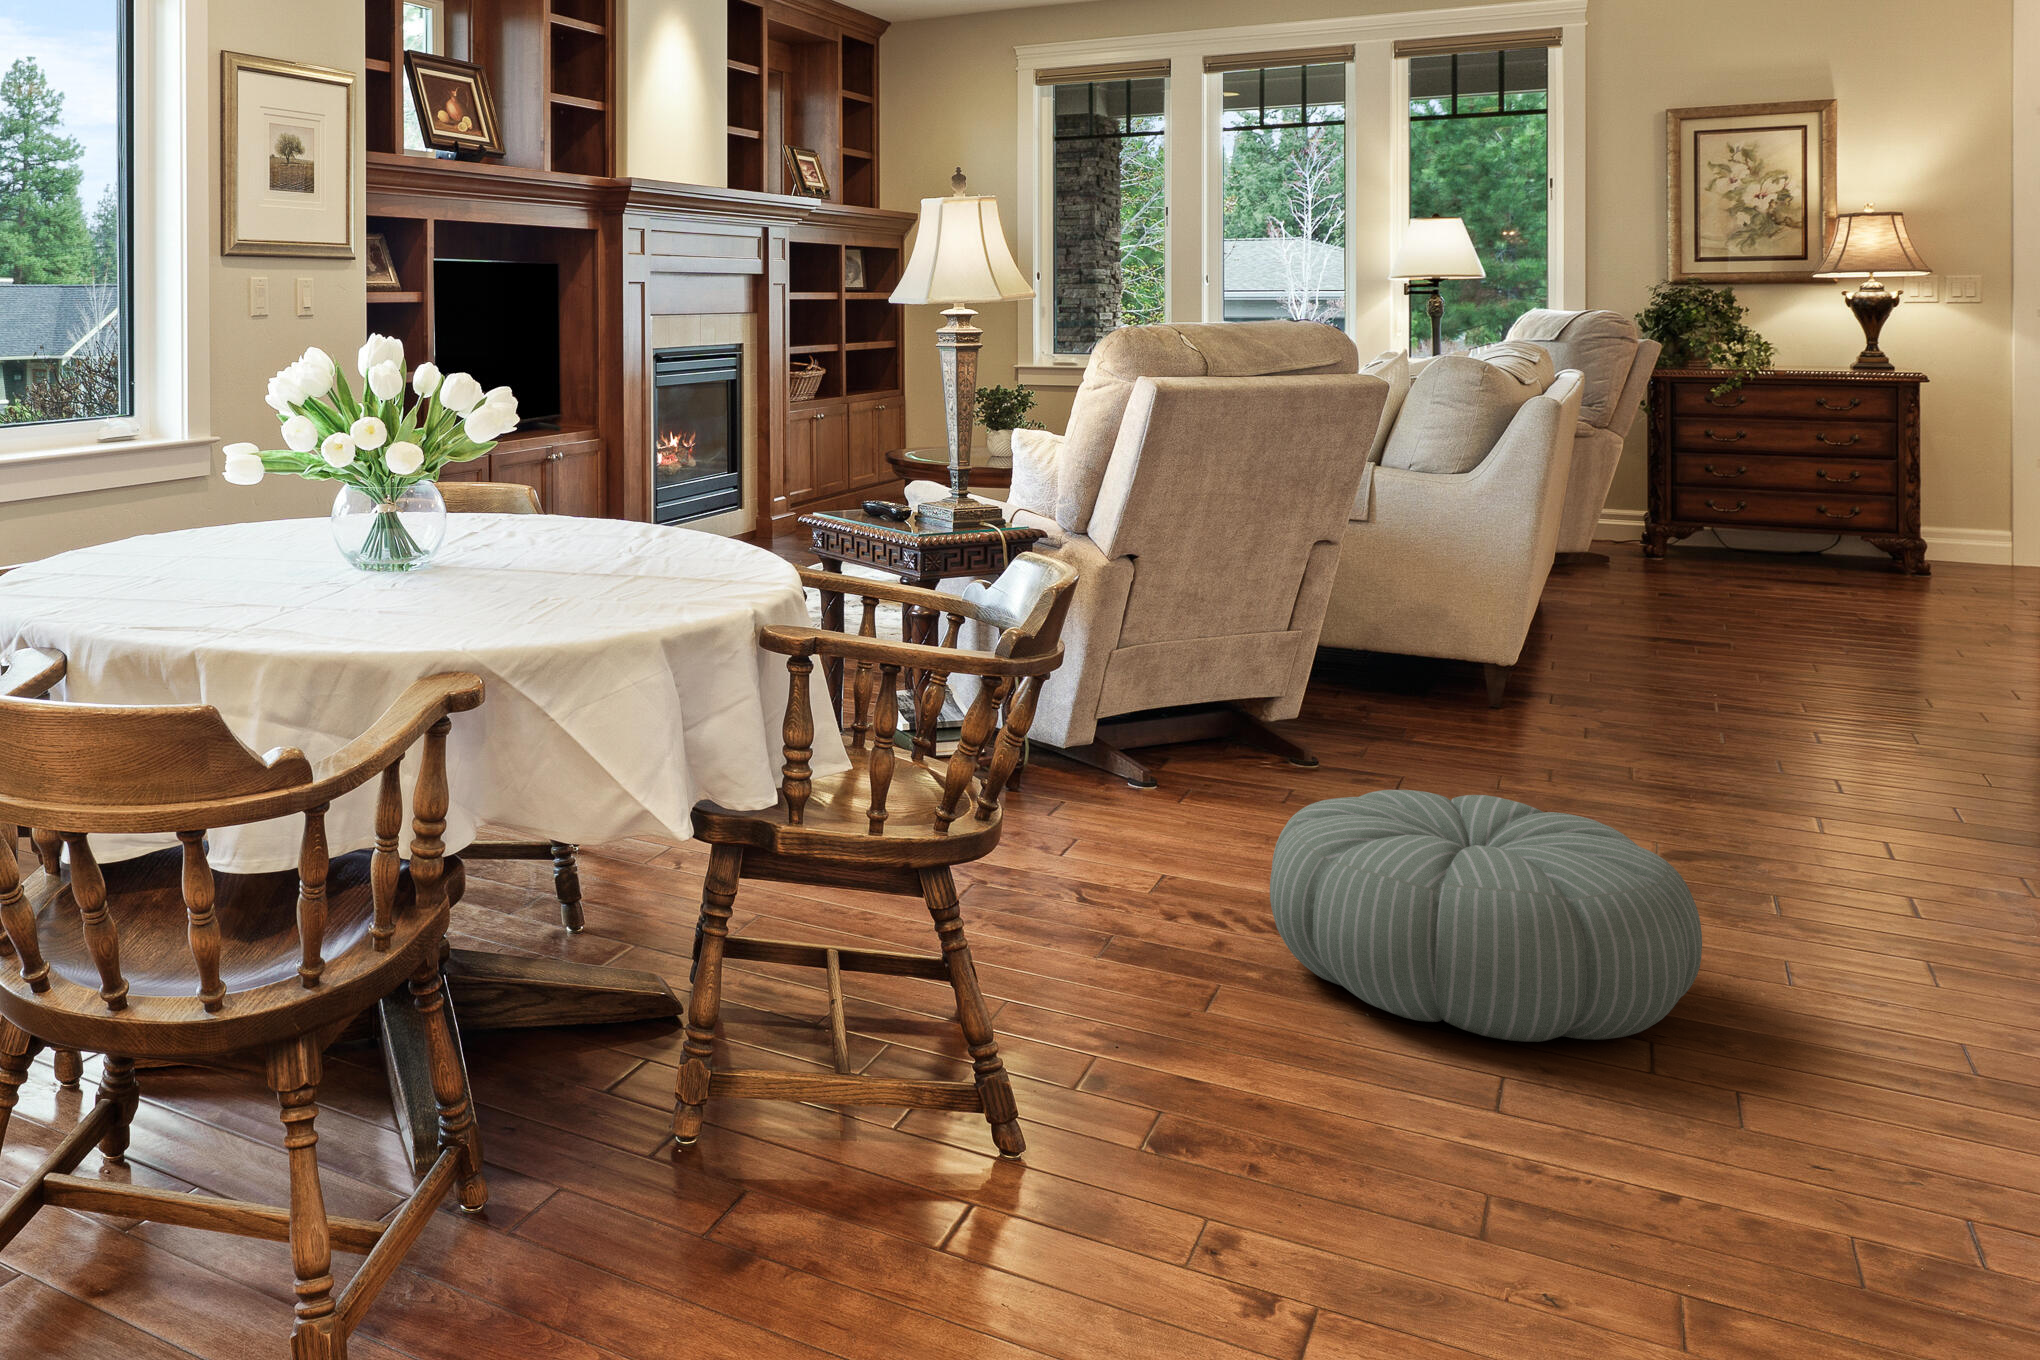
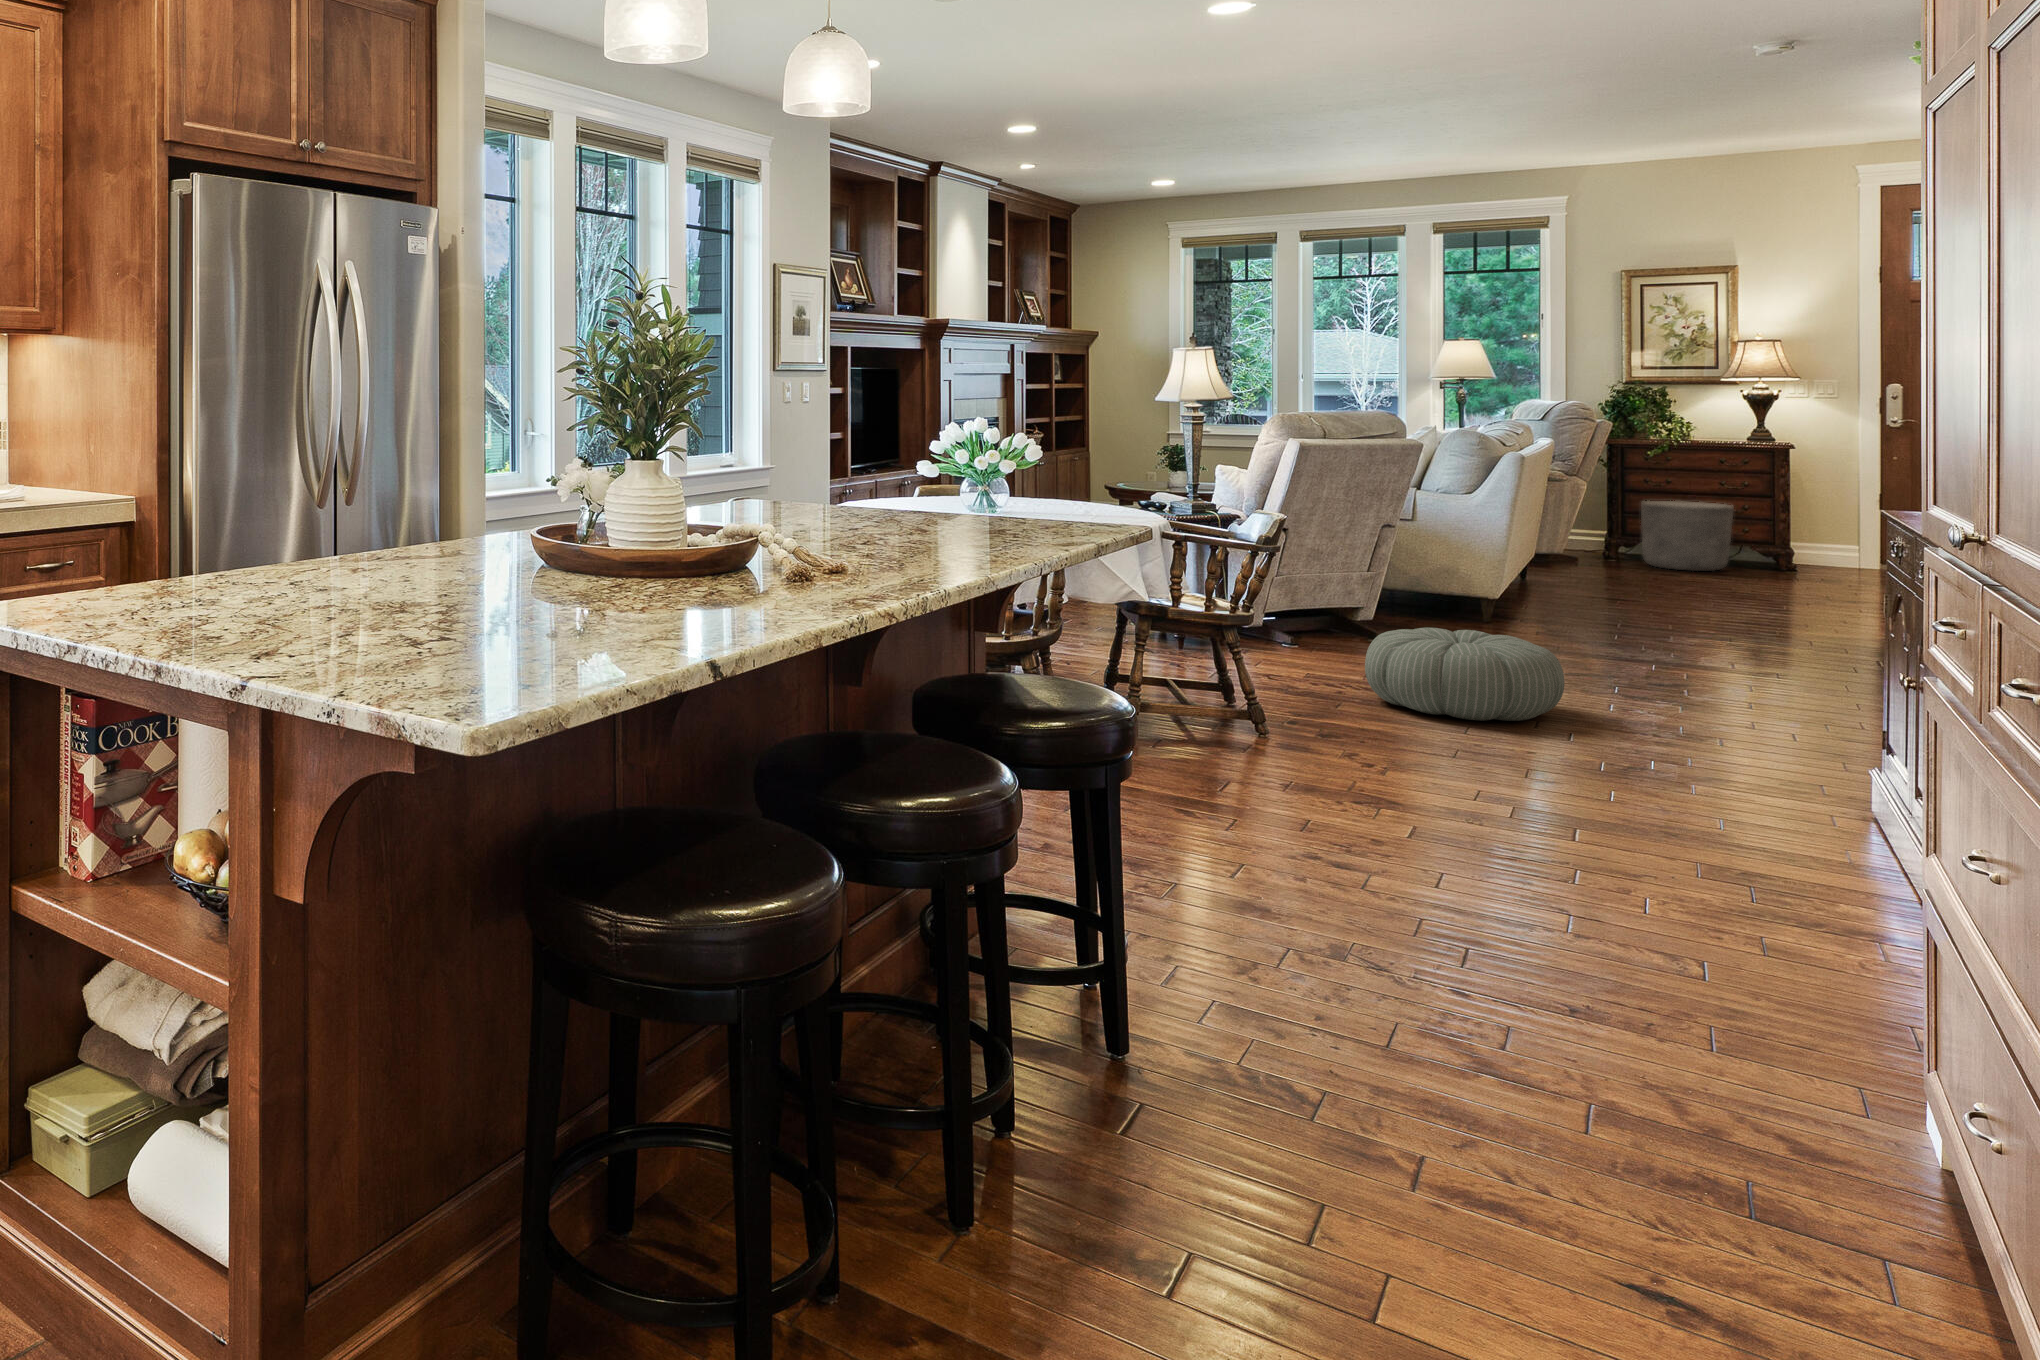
planter: none [1706,468,1845,579] -> present [1641,501,1734,571]

